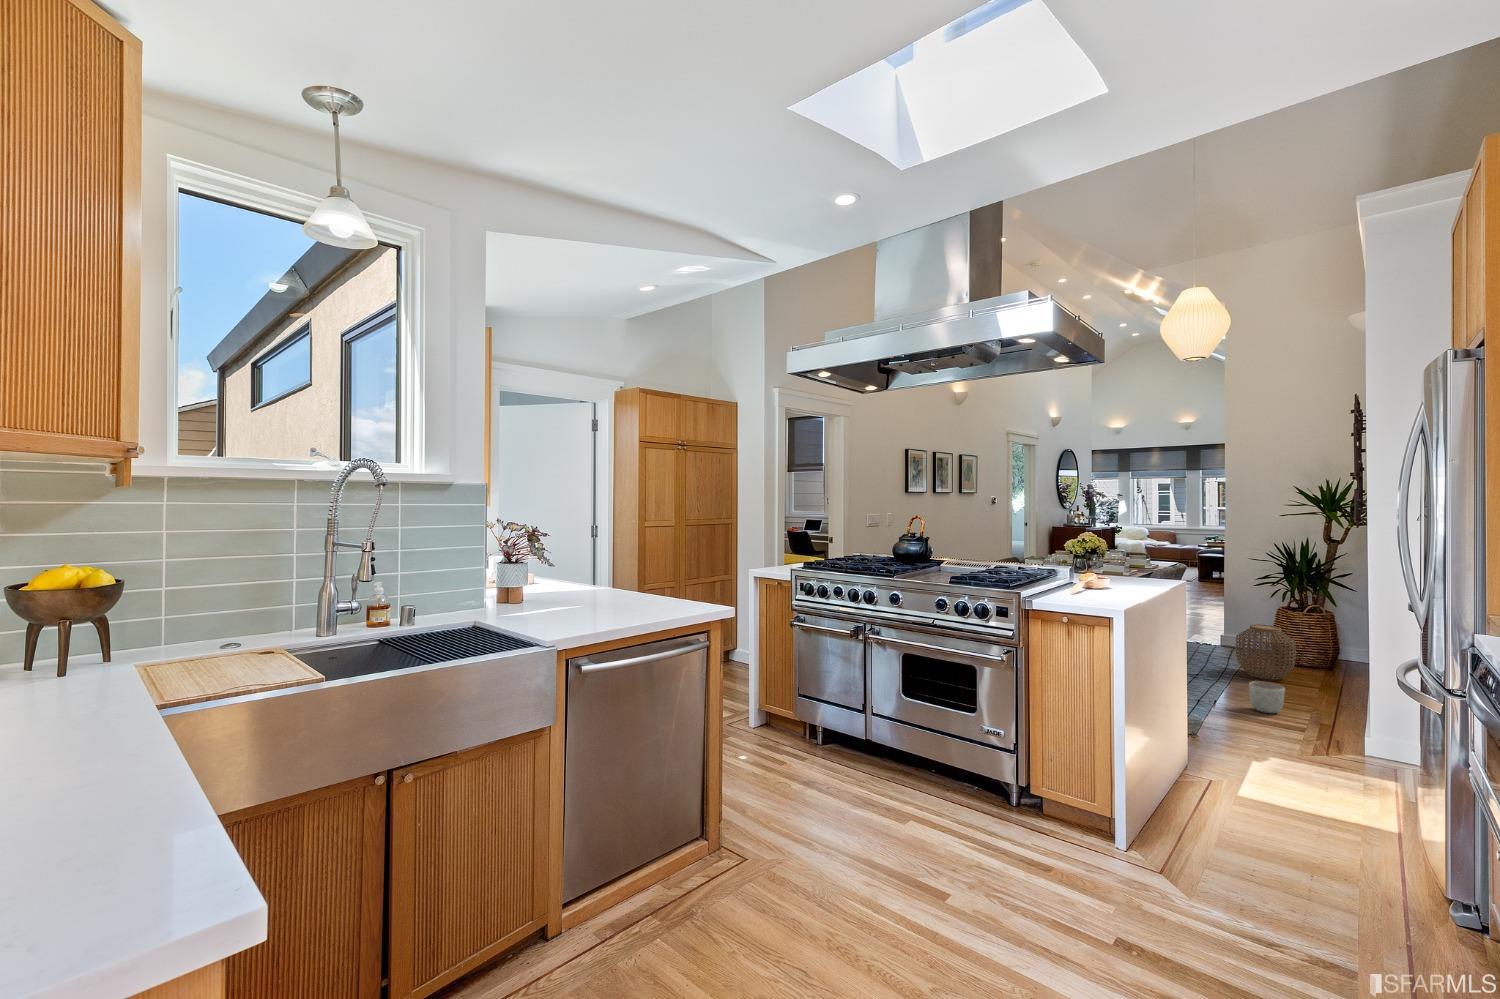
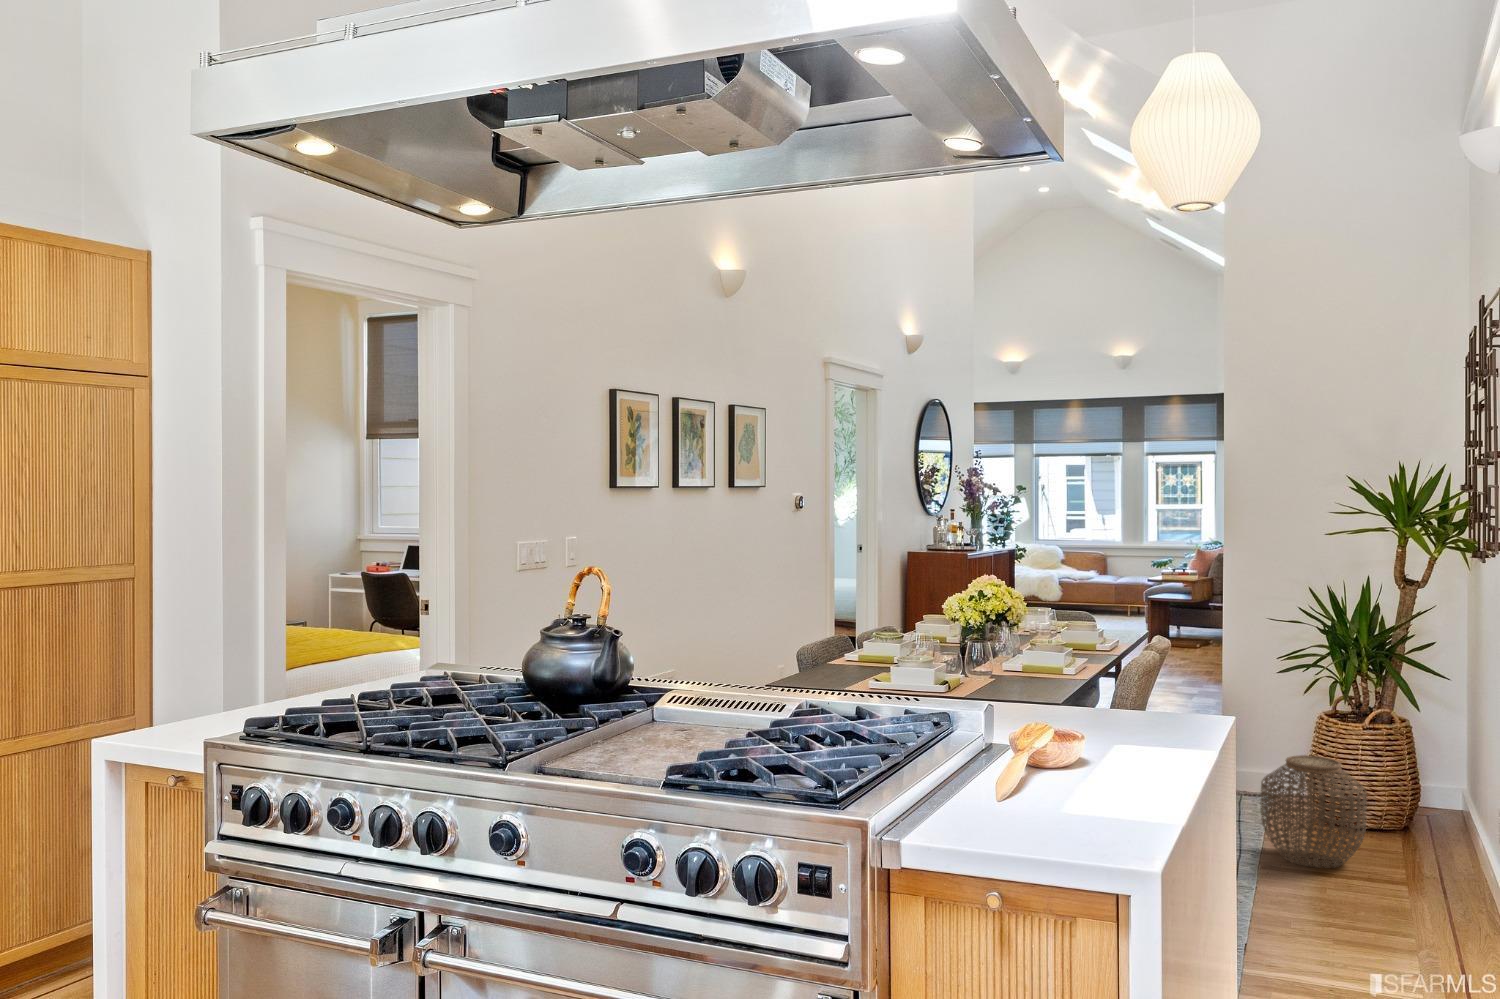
planter: present [1249,681,1285,713] -> none [1312,895,1380,966]

